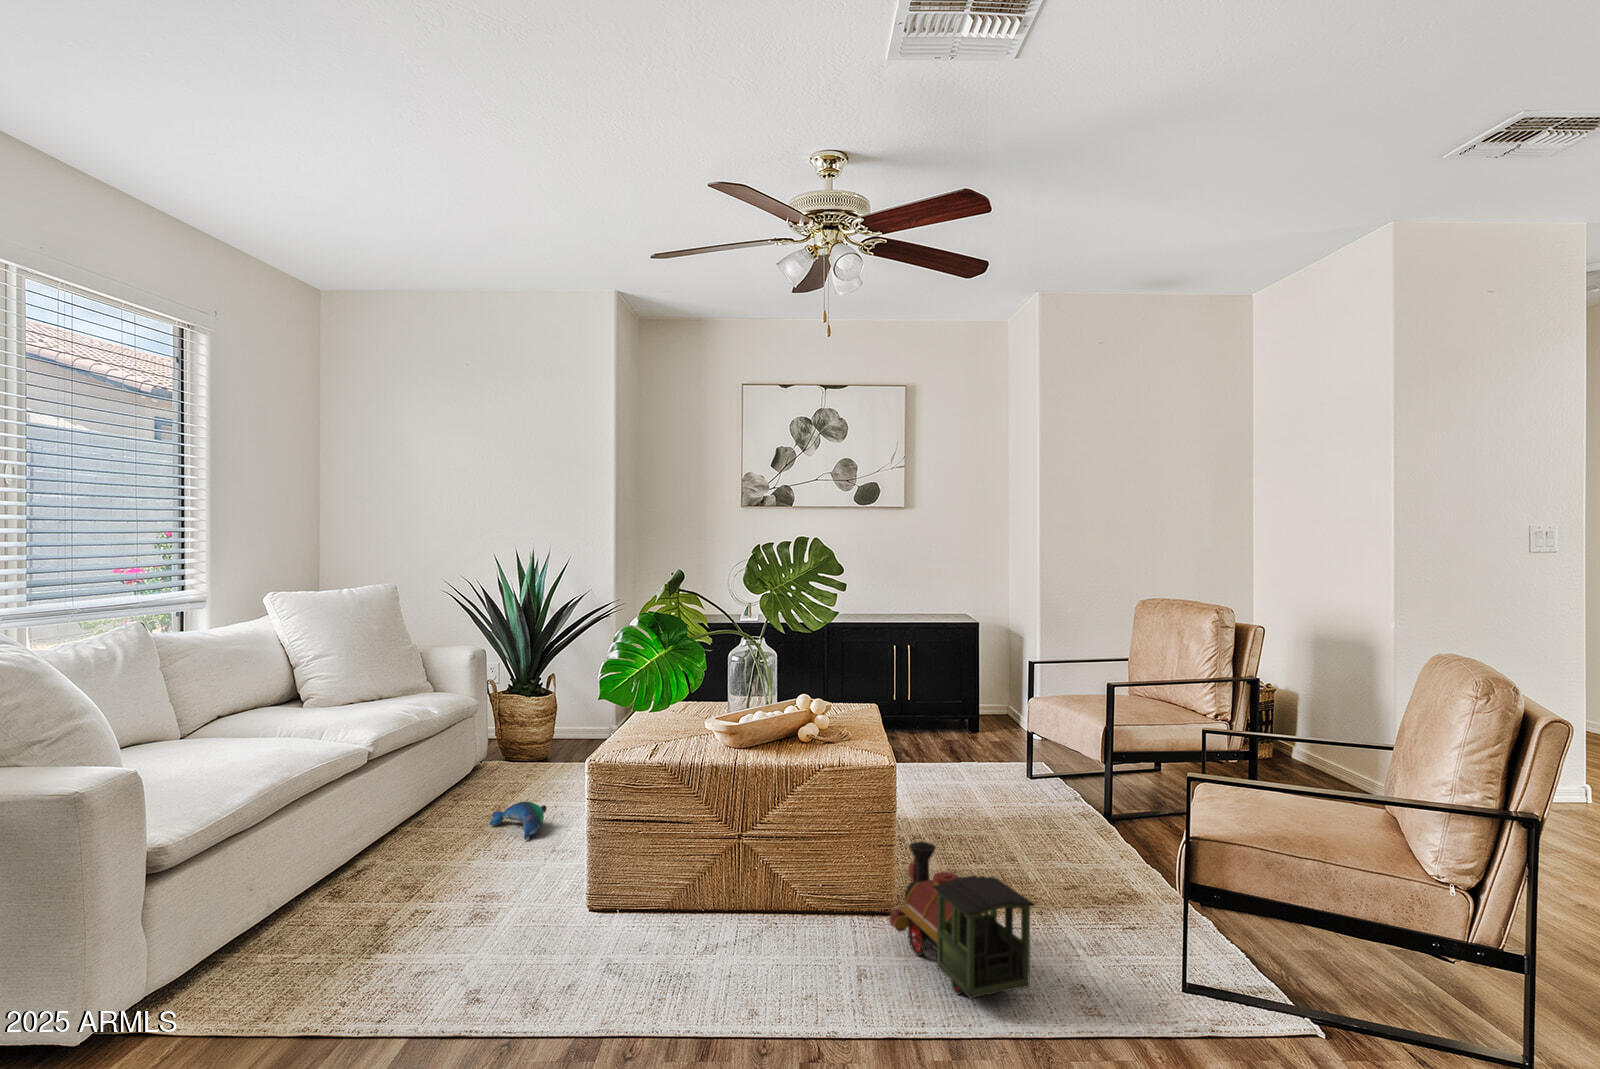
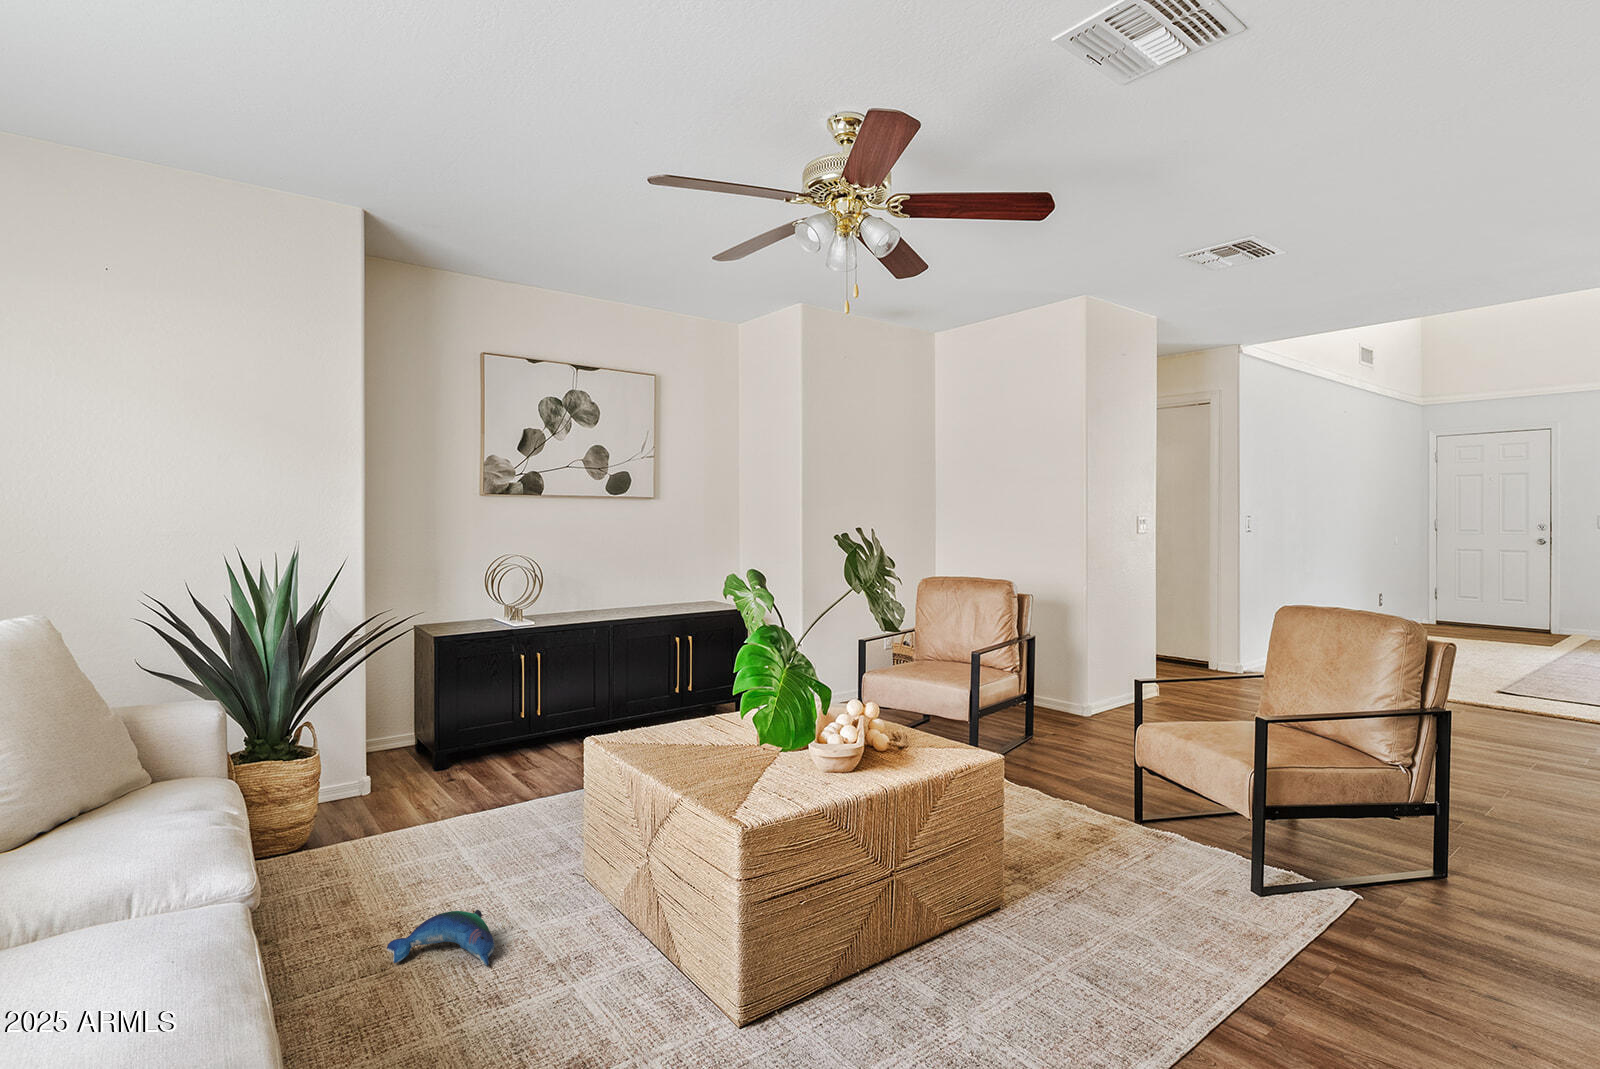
toy train: present [889,841,1034,998] -> none [1036,827,1224,965]

